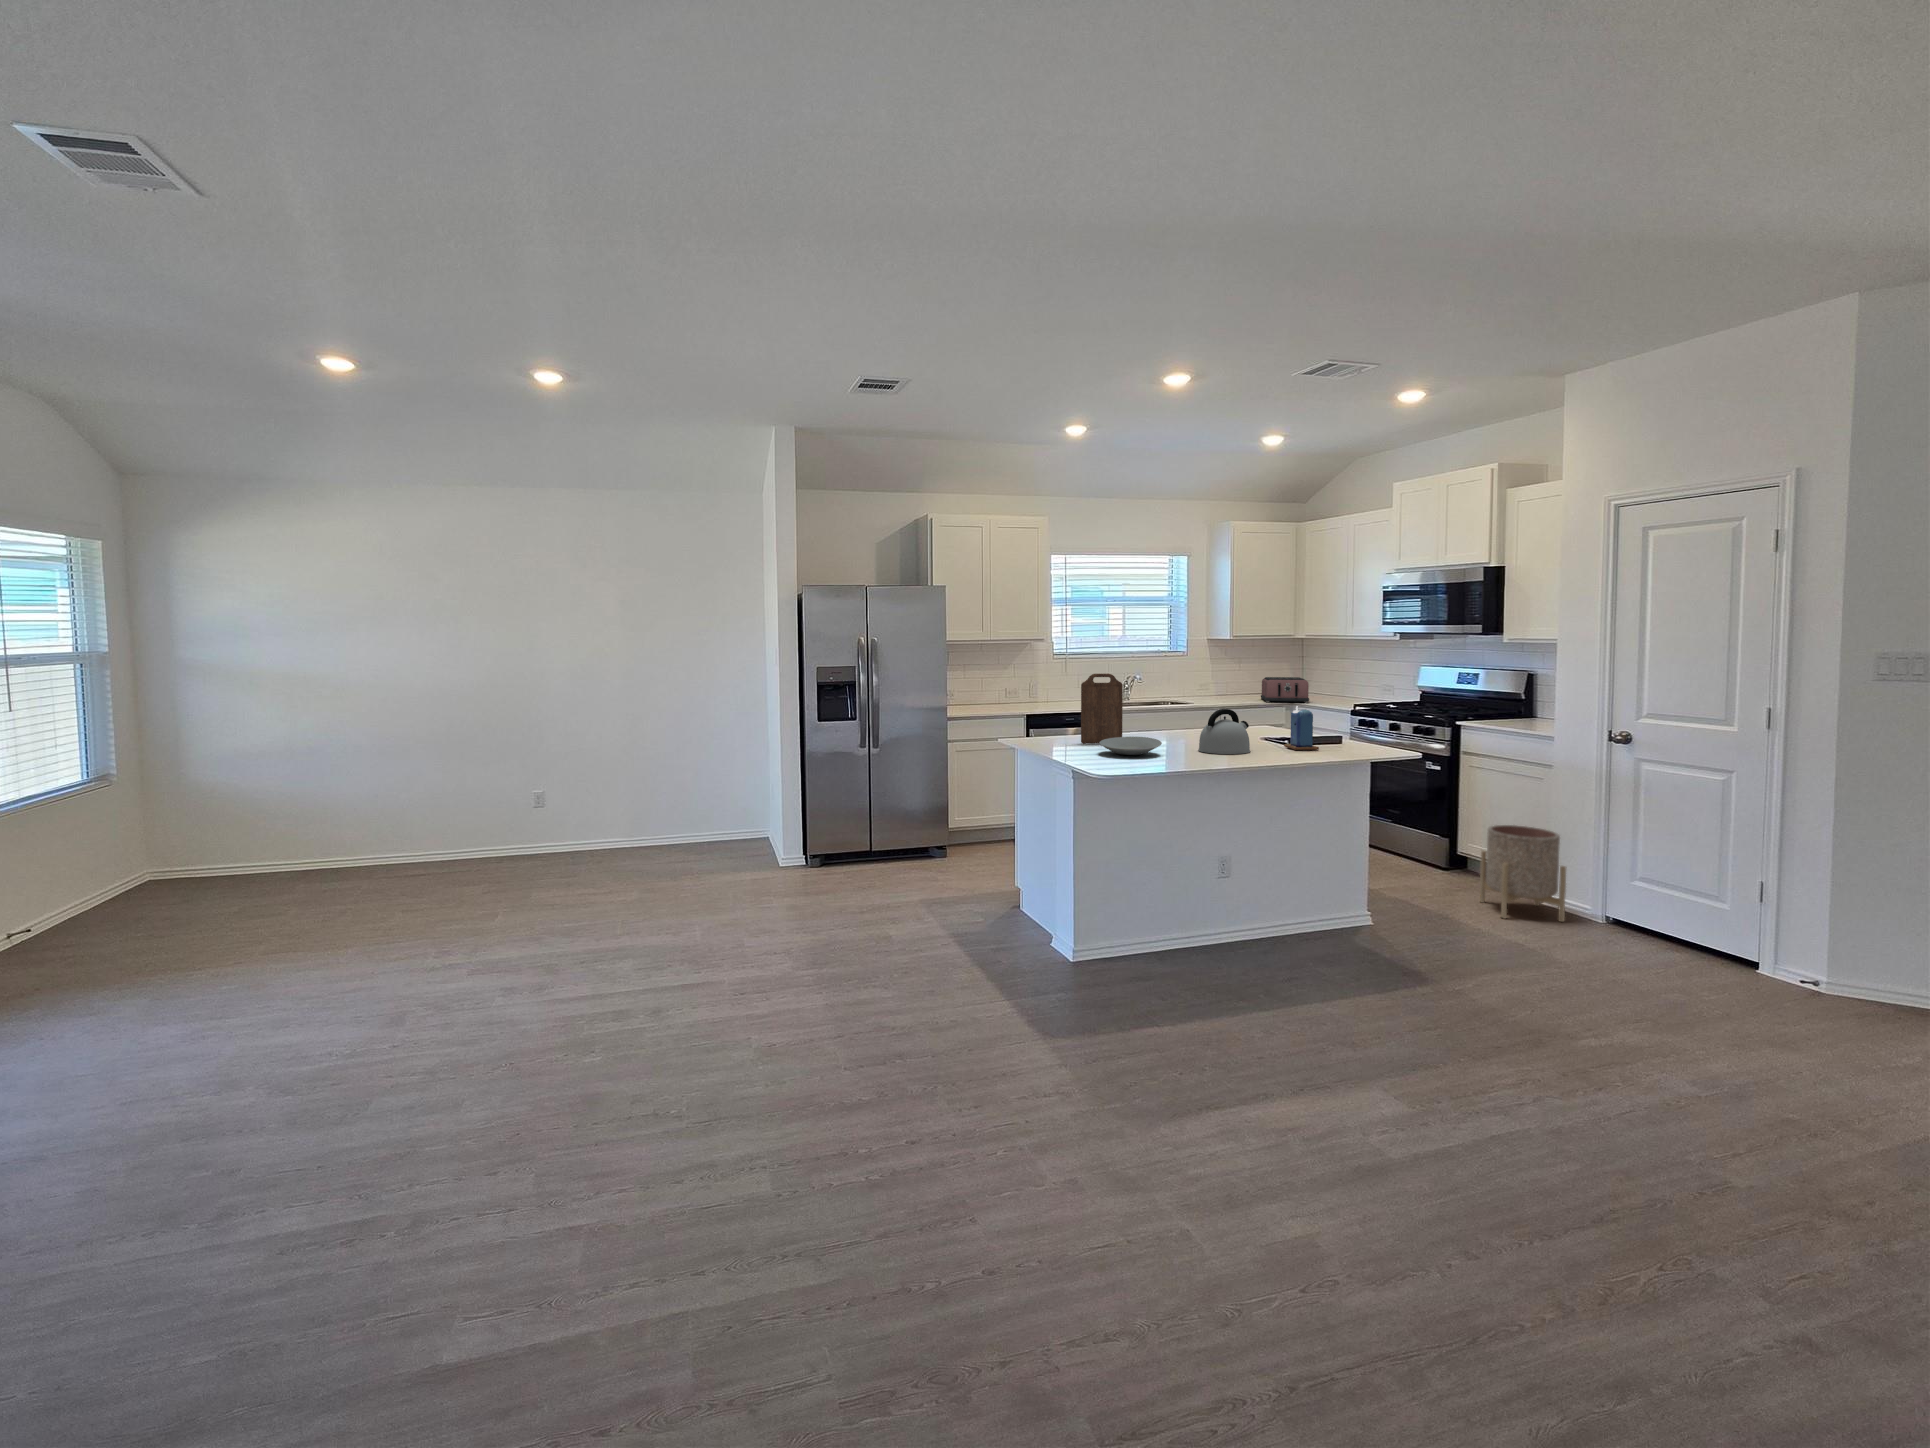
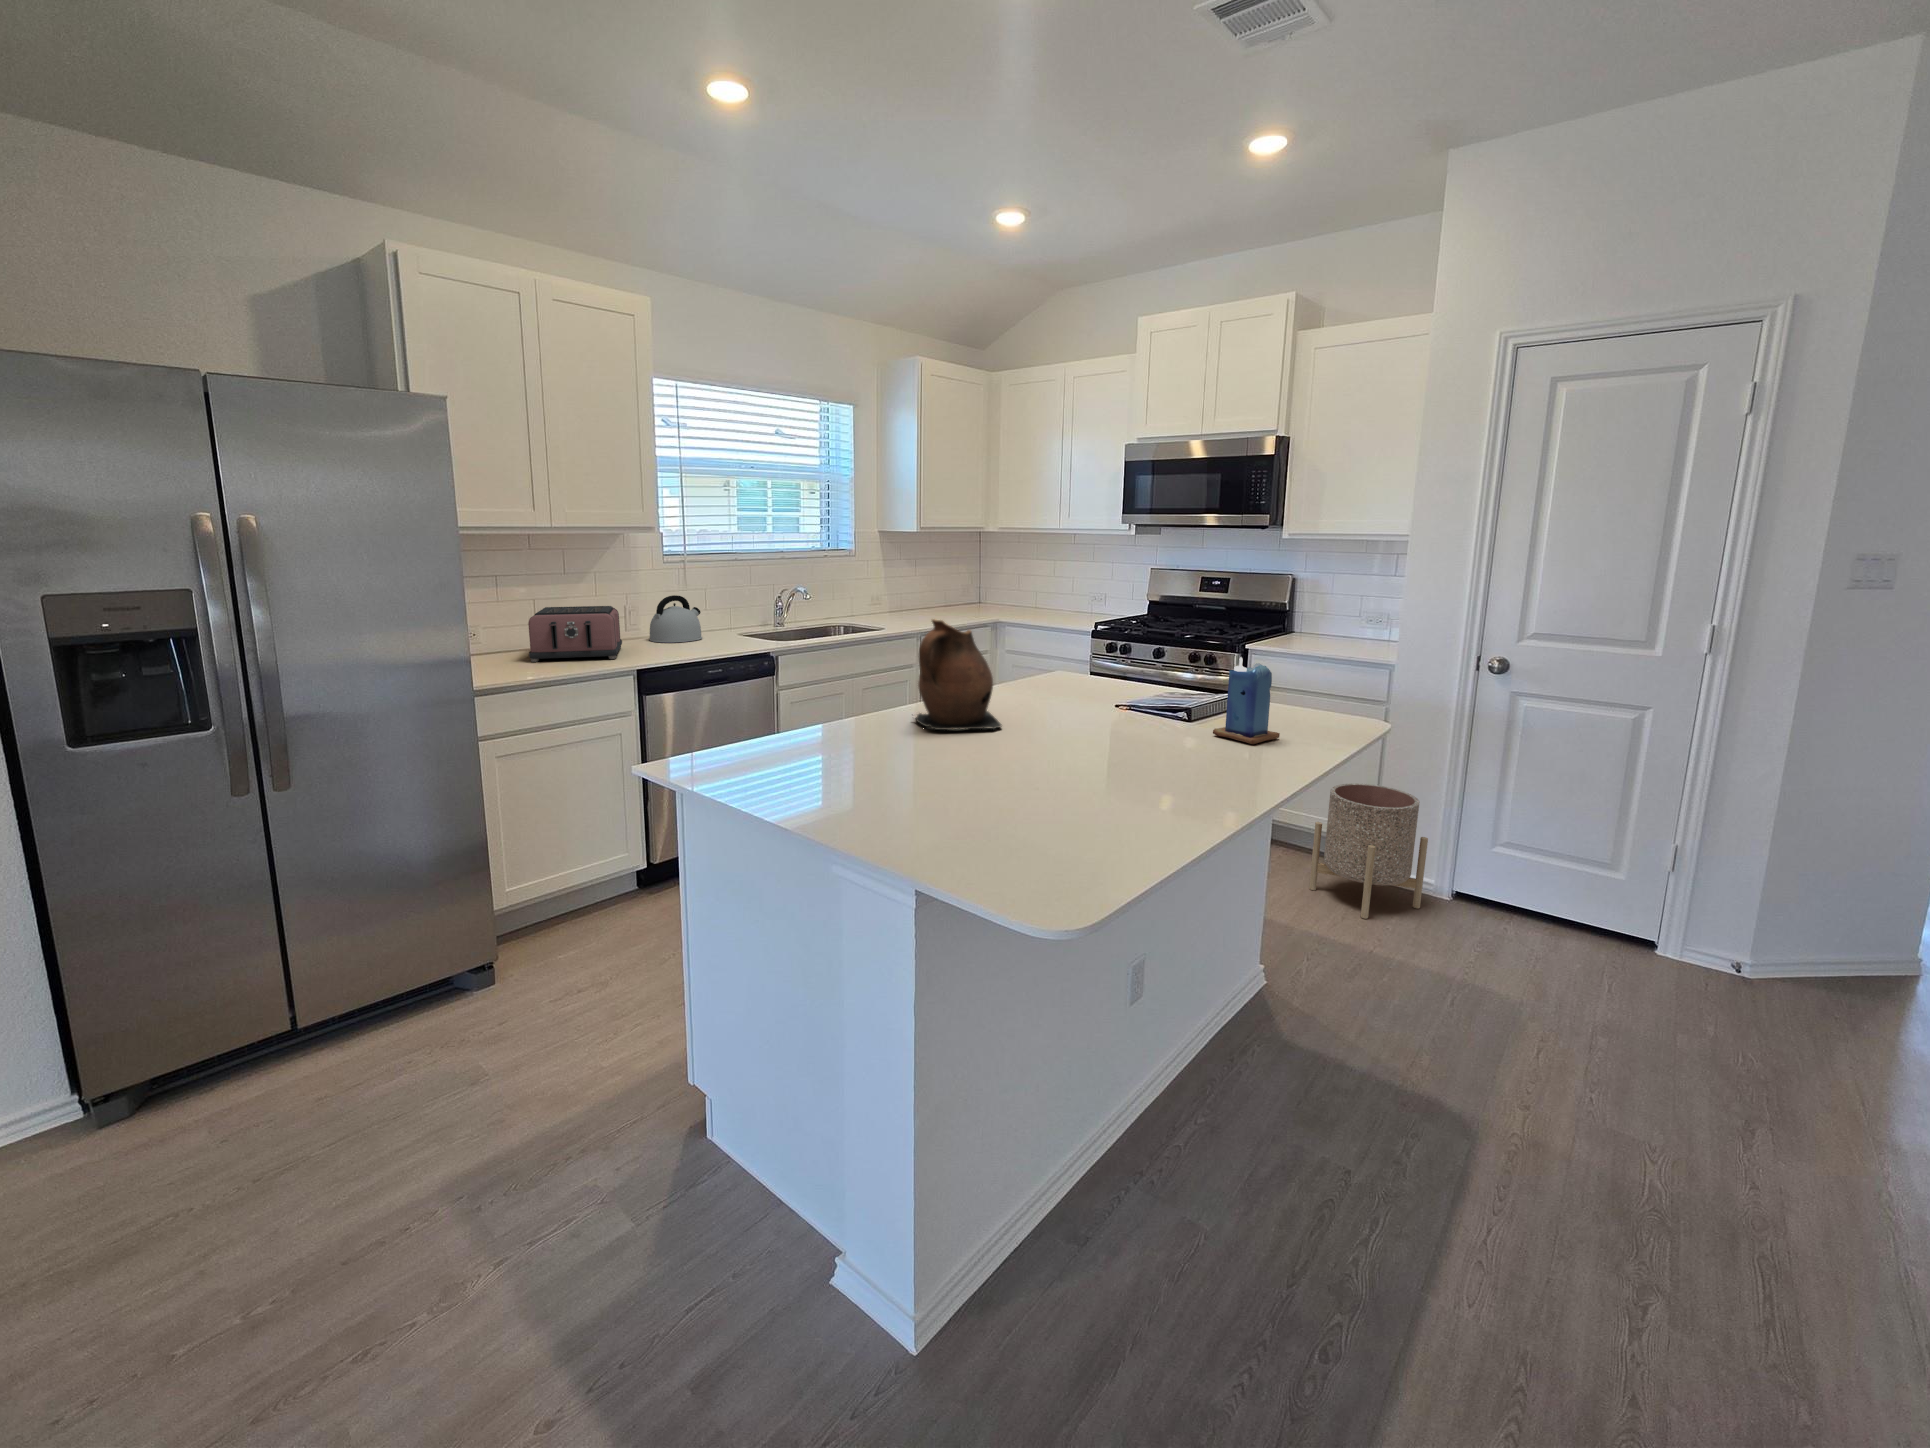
cutting board: present [1081,674,1123,743] -> none [837,604,924,768]
toaster: present [1261,677,1309,703] -> present [528,606,622,662]
ceramic pitcher: none [1135,684,1181,740] -> present [915,619,1001,730]
kettle: present [1198,709,1250,754] -> present [649,595,702,643]
bowl: present [1099,737,1162,755] -> none [928,754,1079,816]

